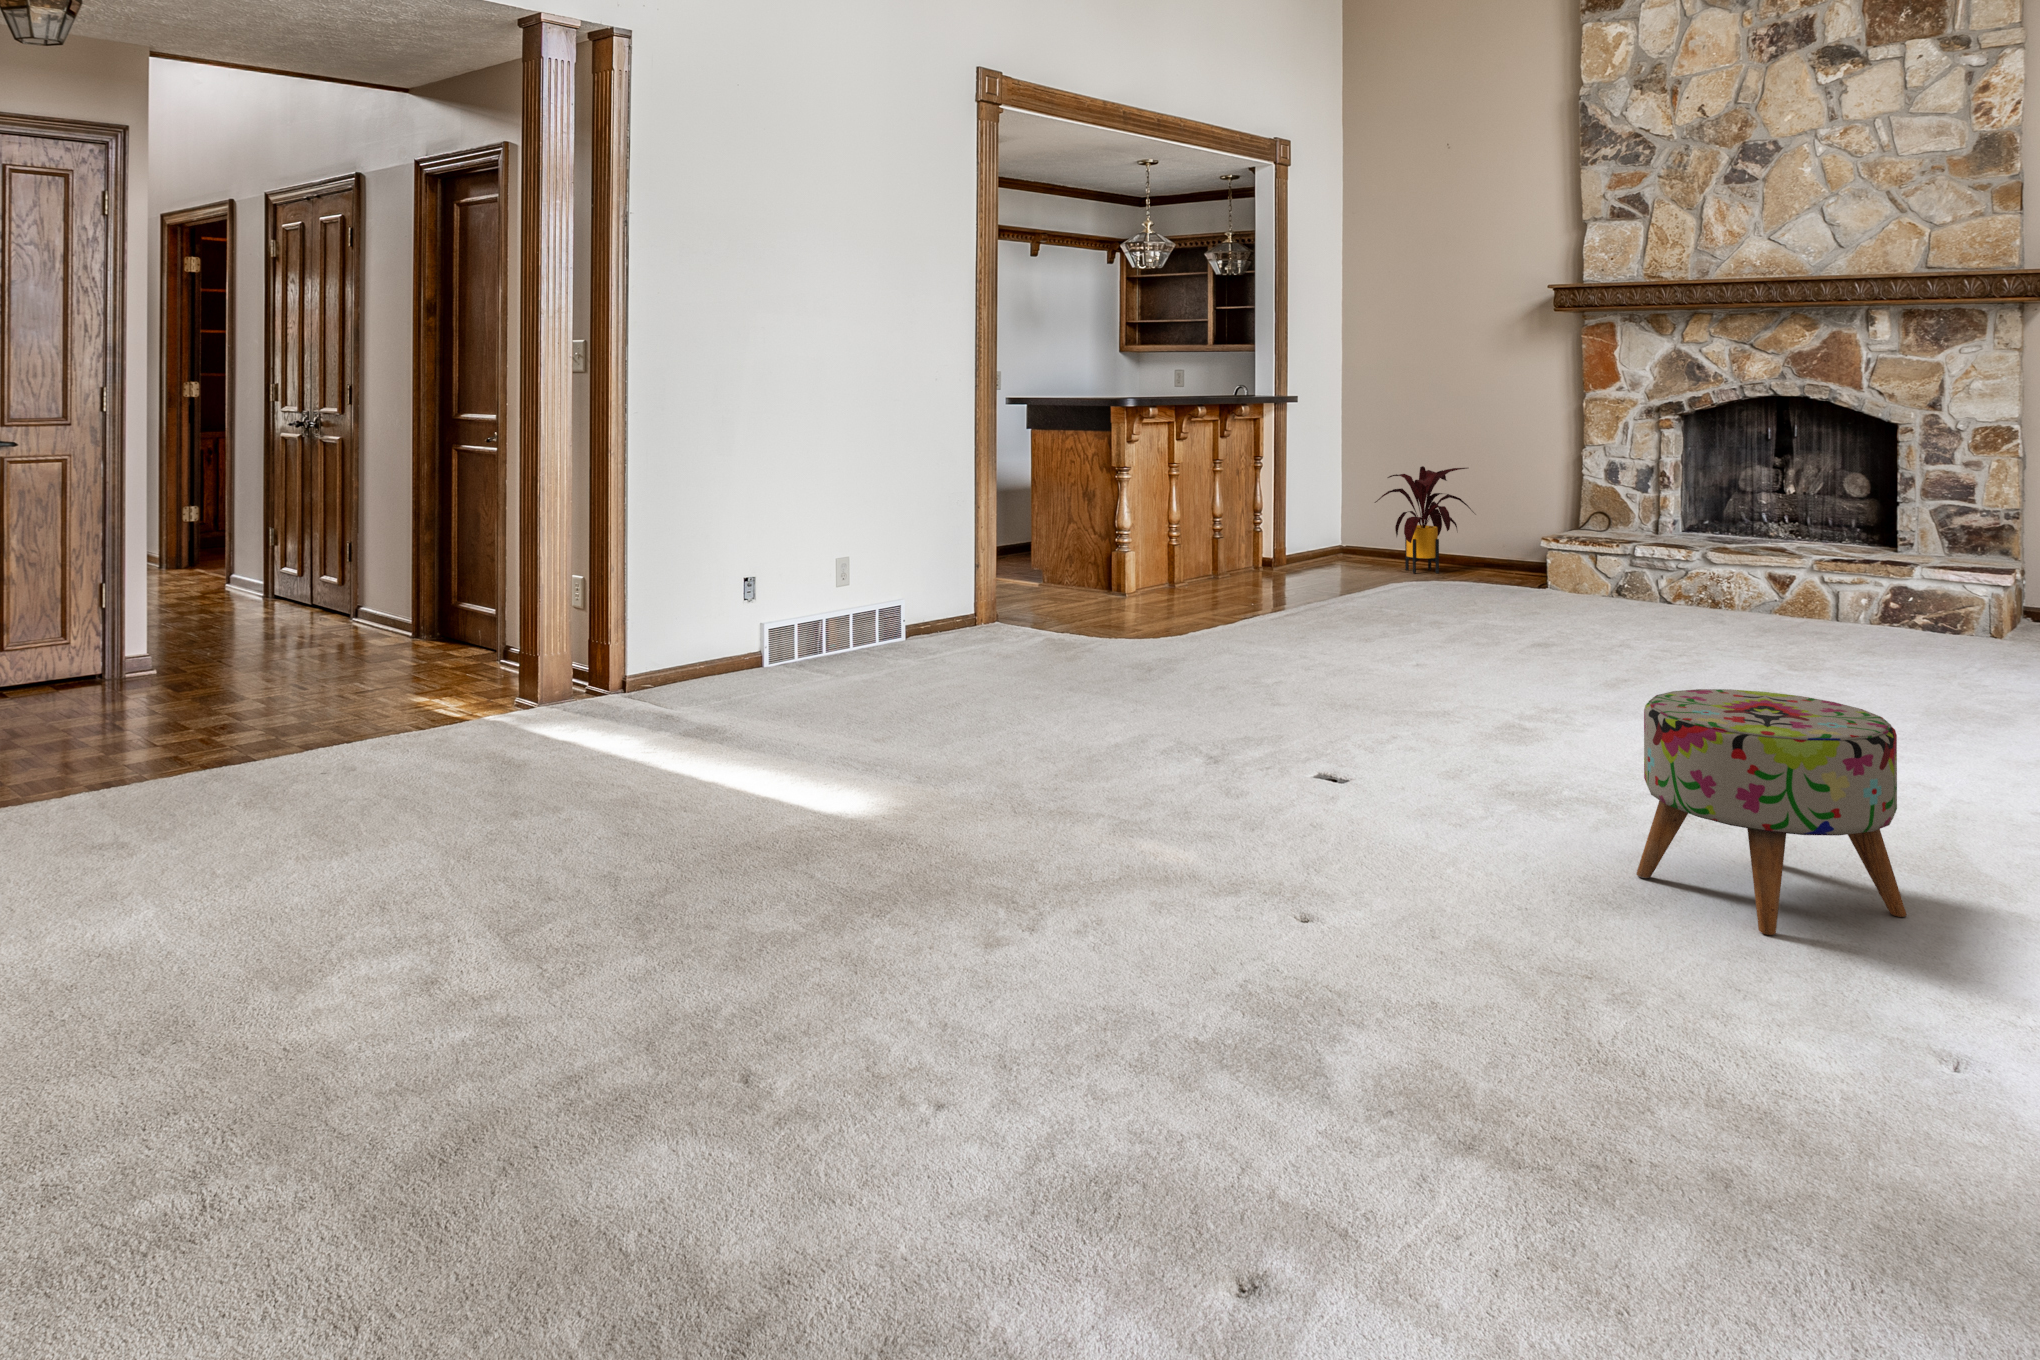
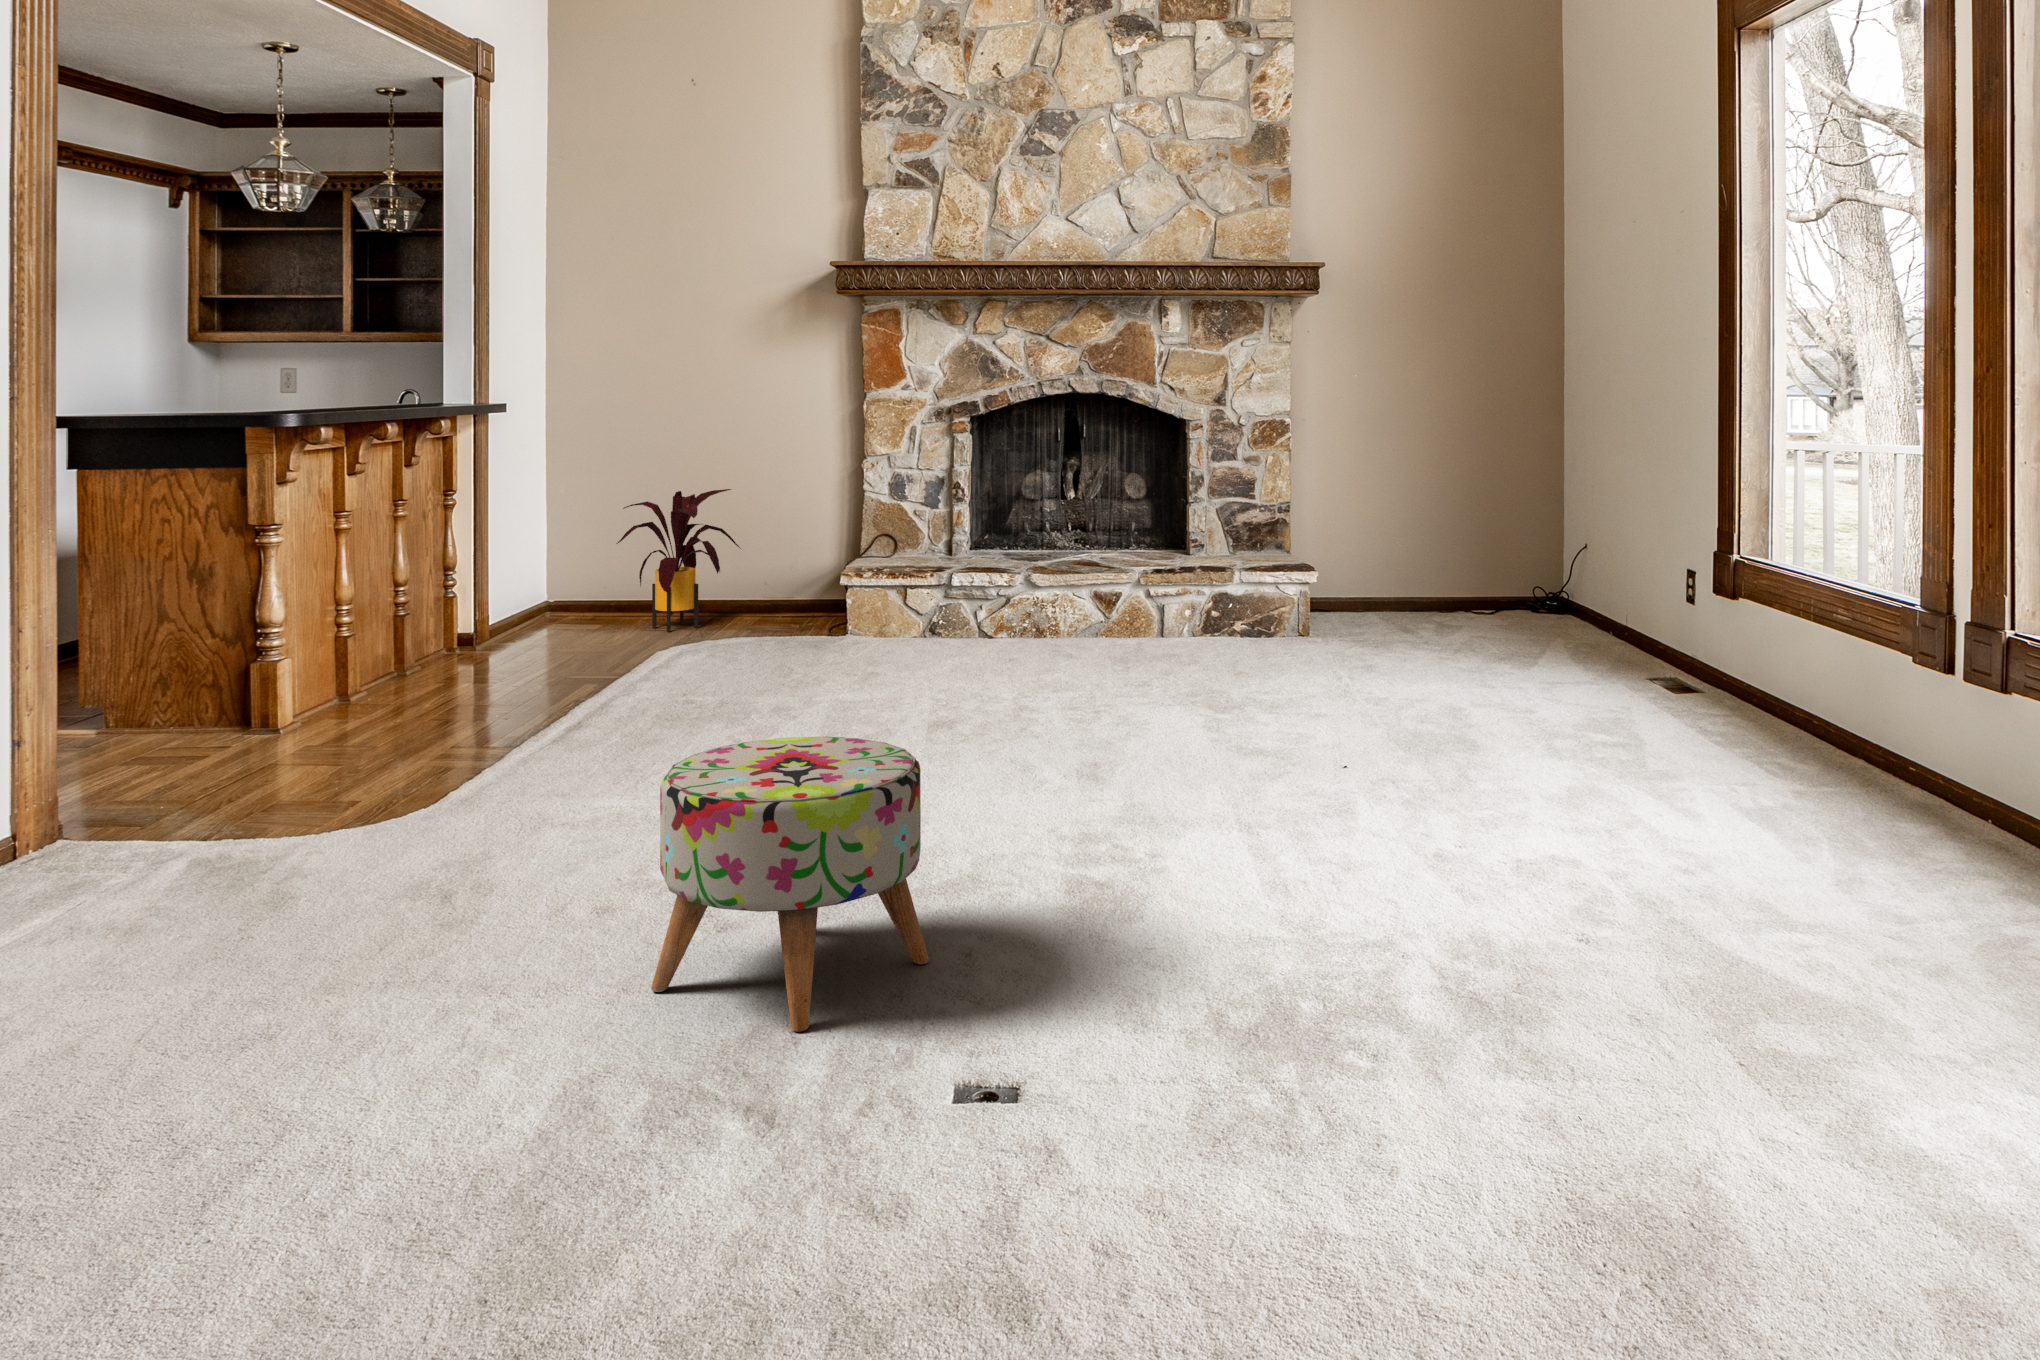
ottoman: present [1636,689,1907,935] -> present [651,737,929,1032]

